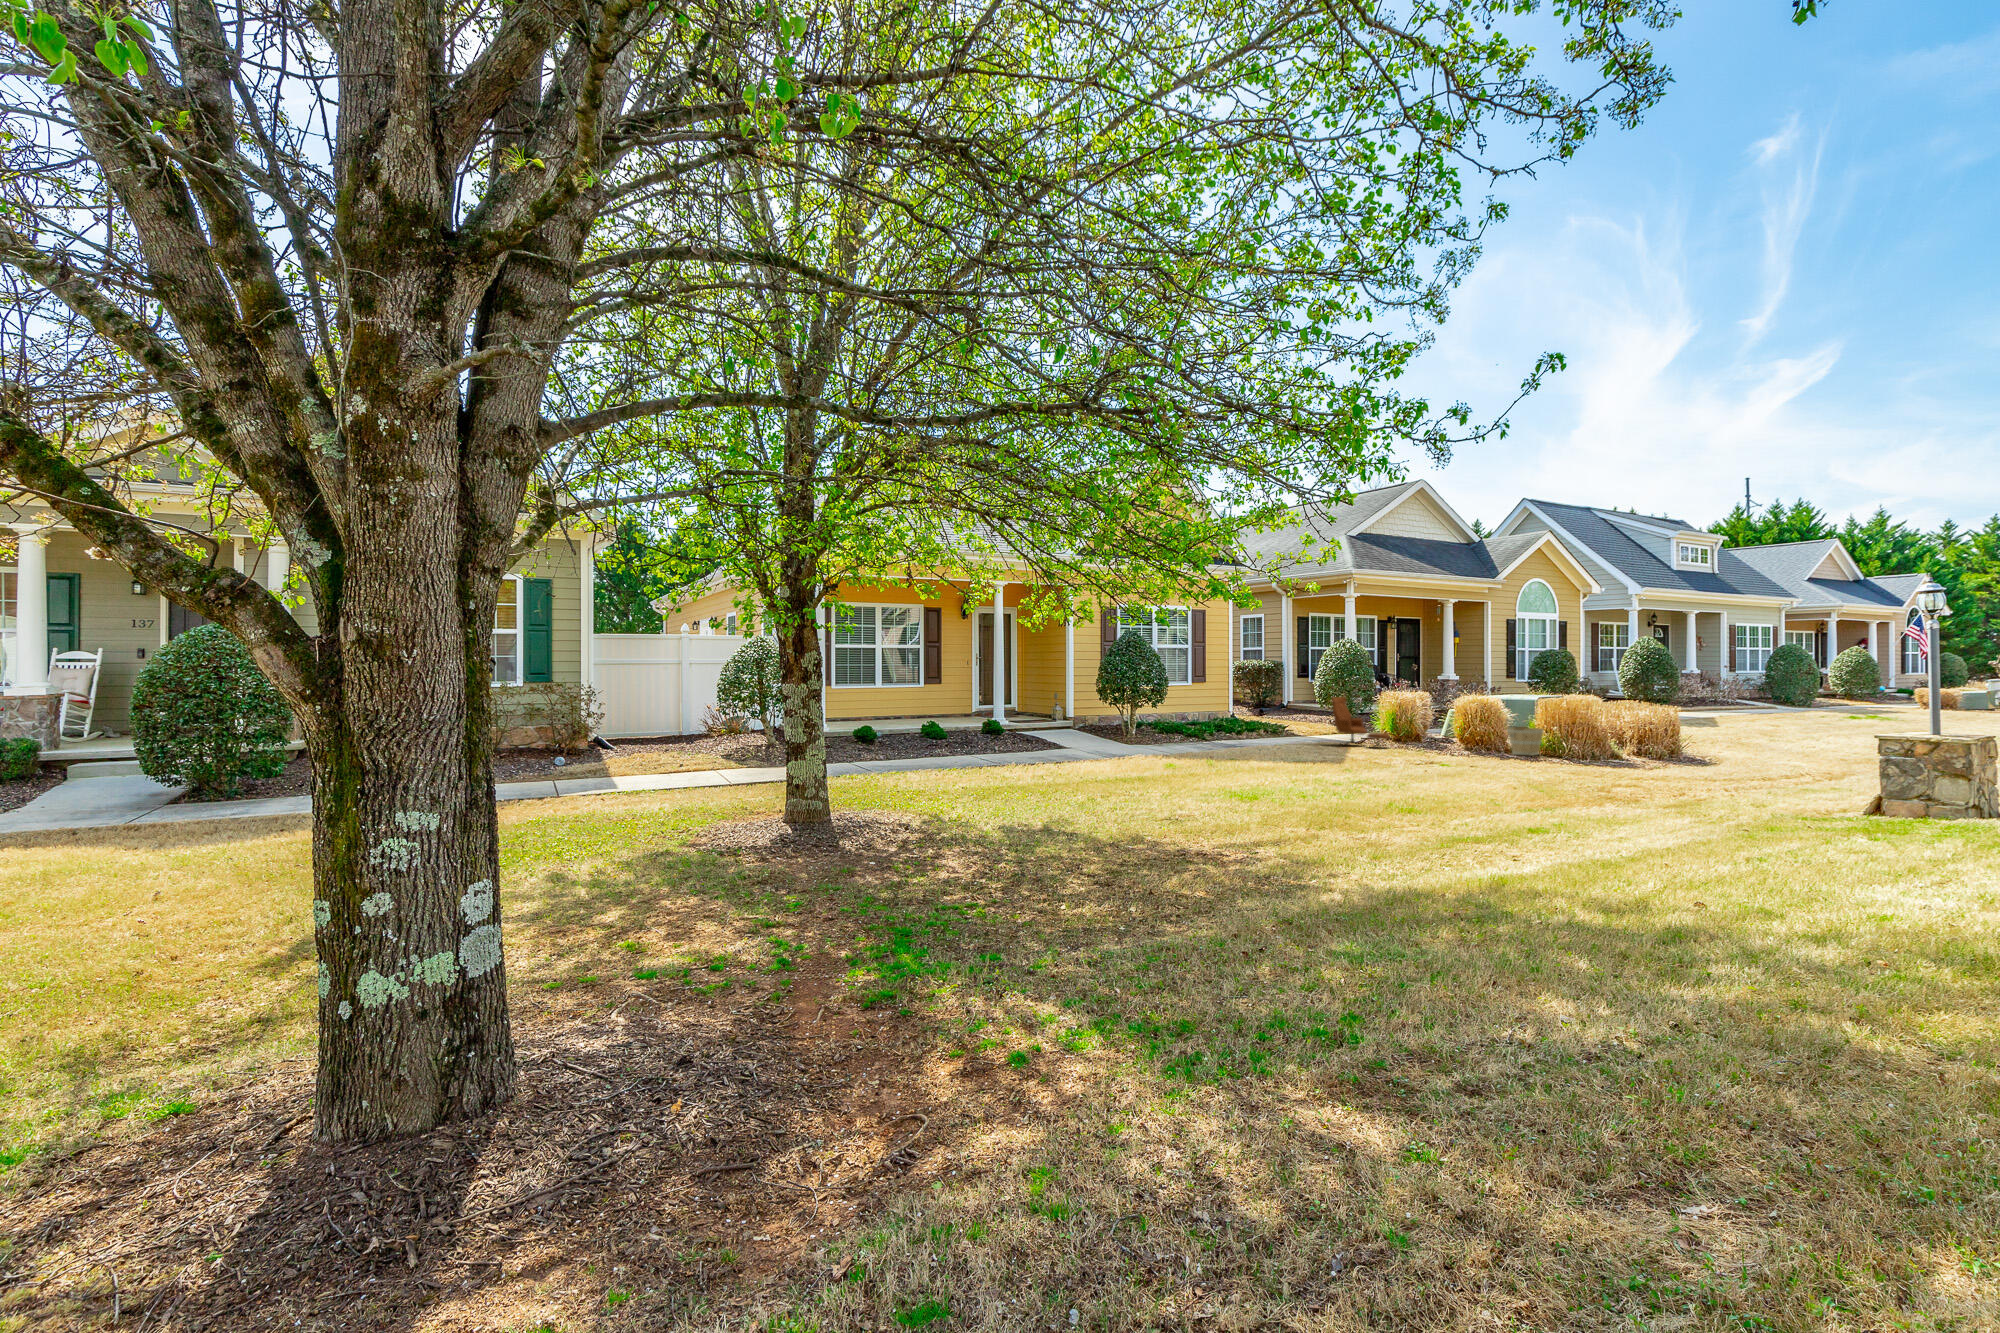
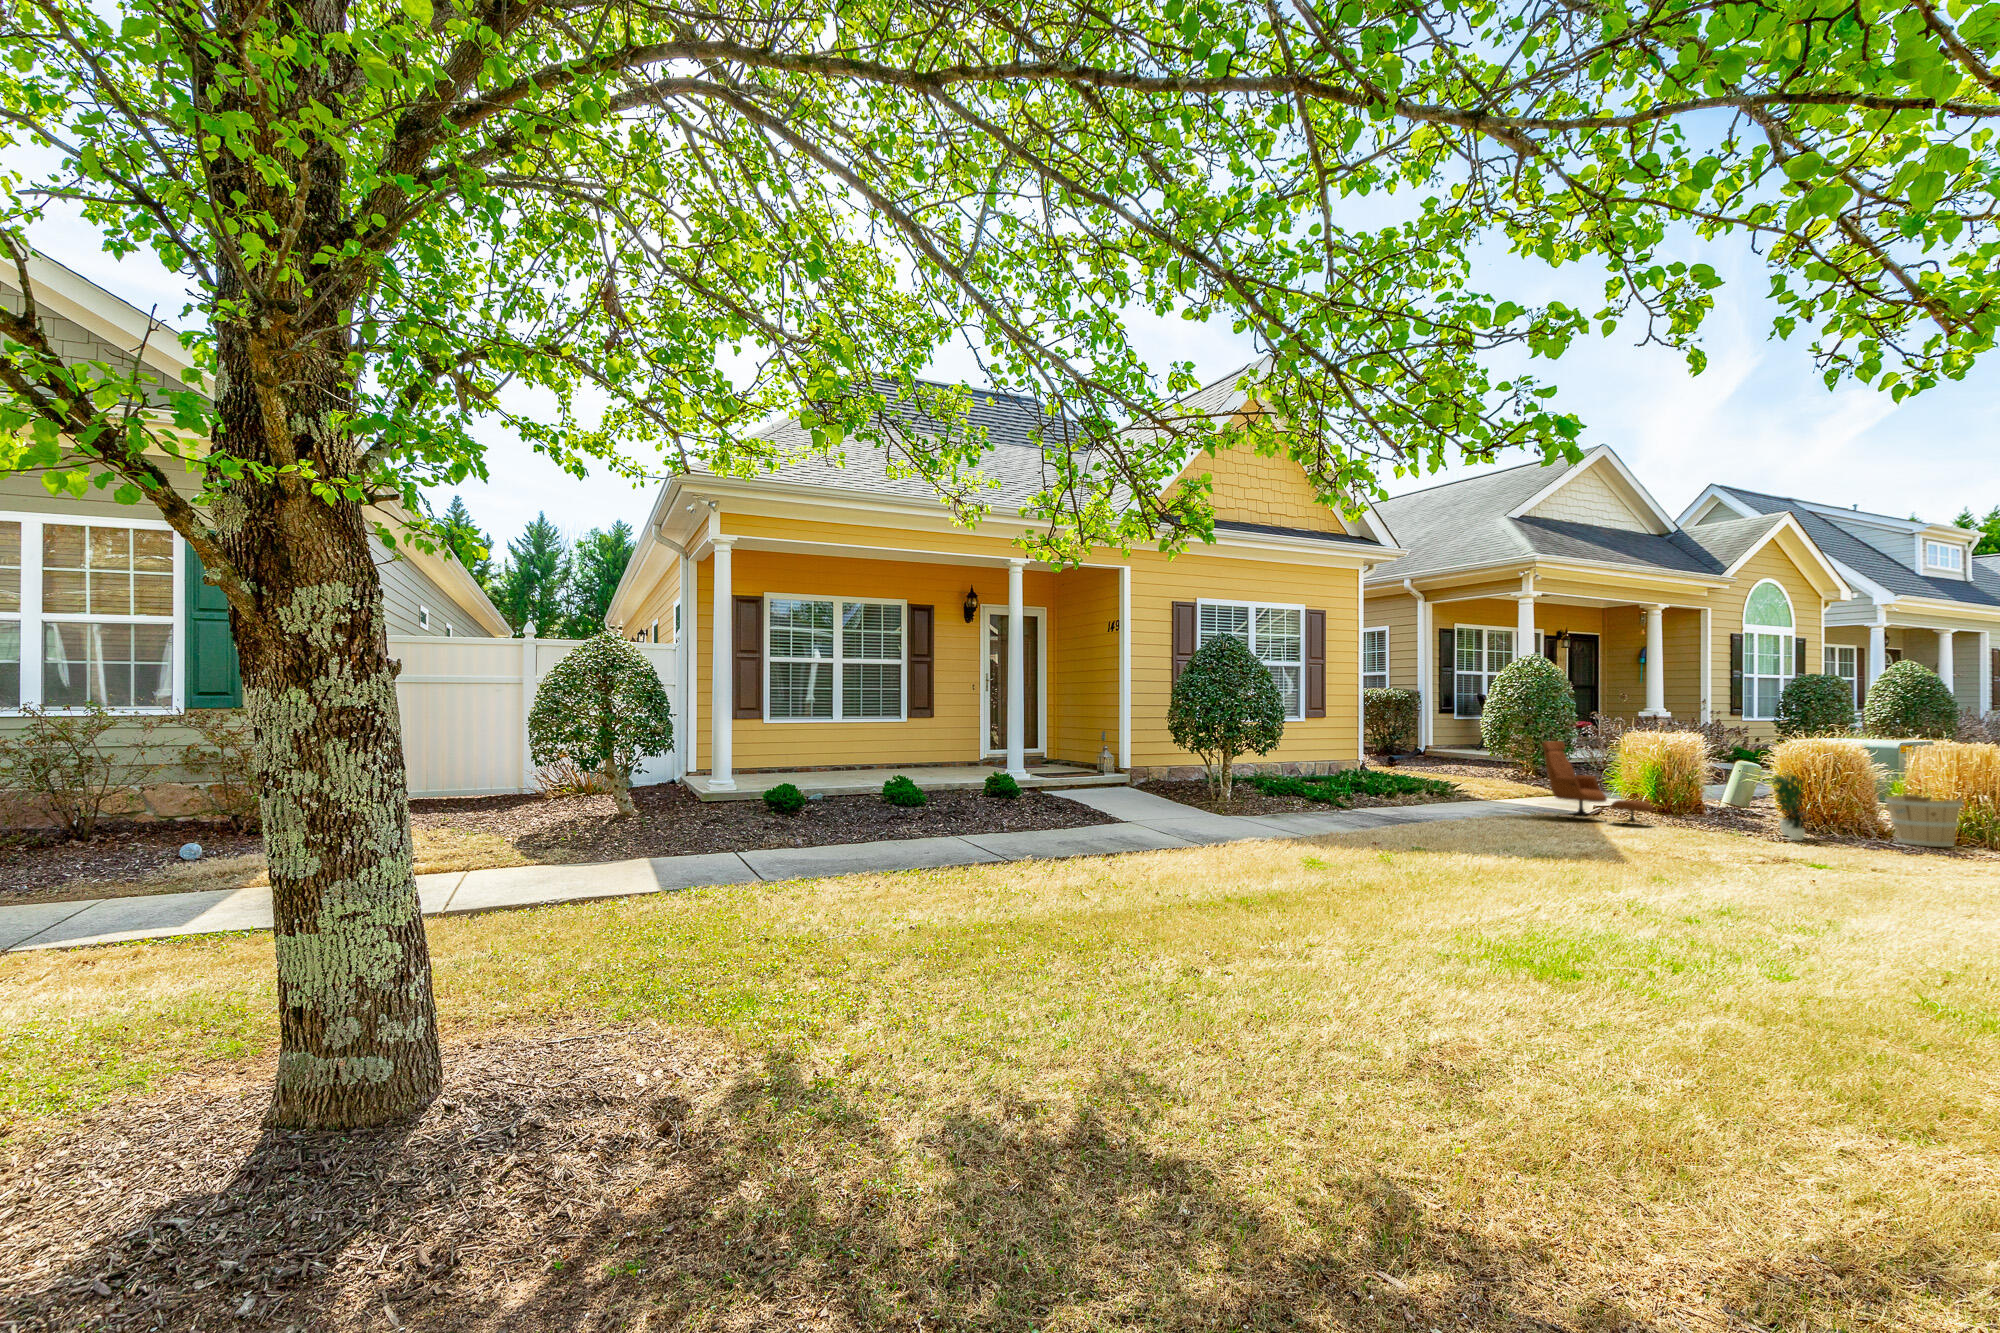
potted plant: none [1447,712,1469,754] -> present [1771,773,1810,841]

